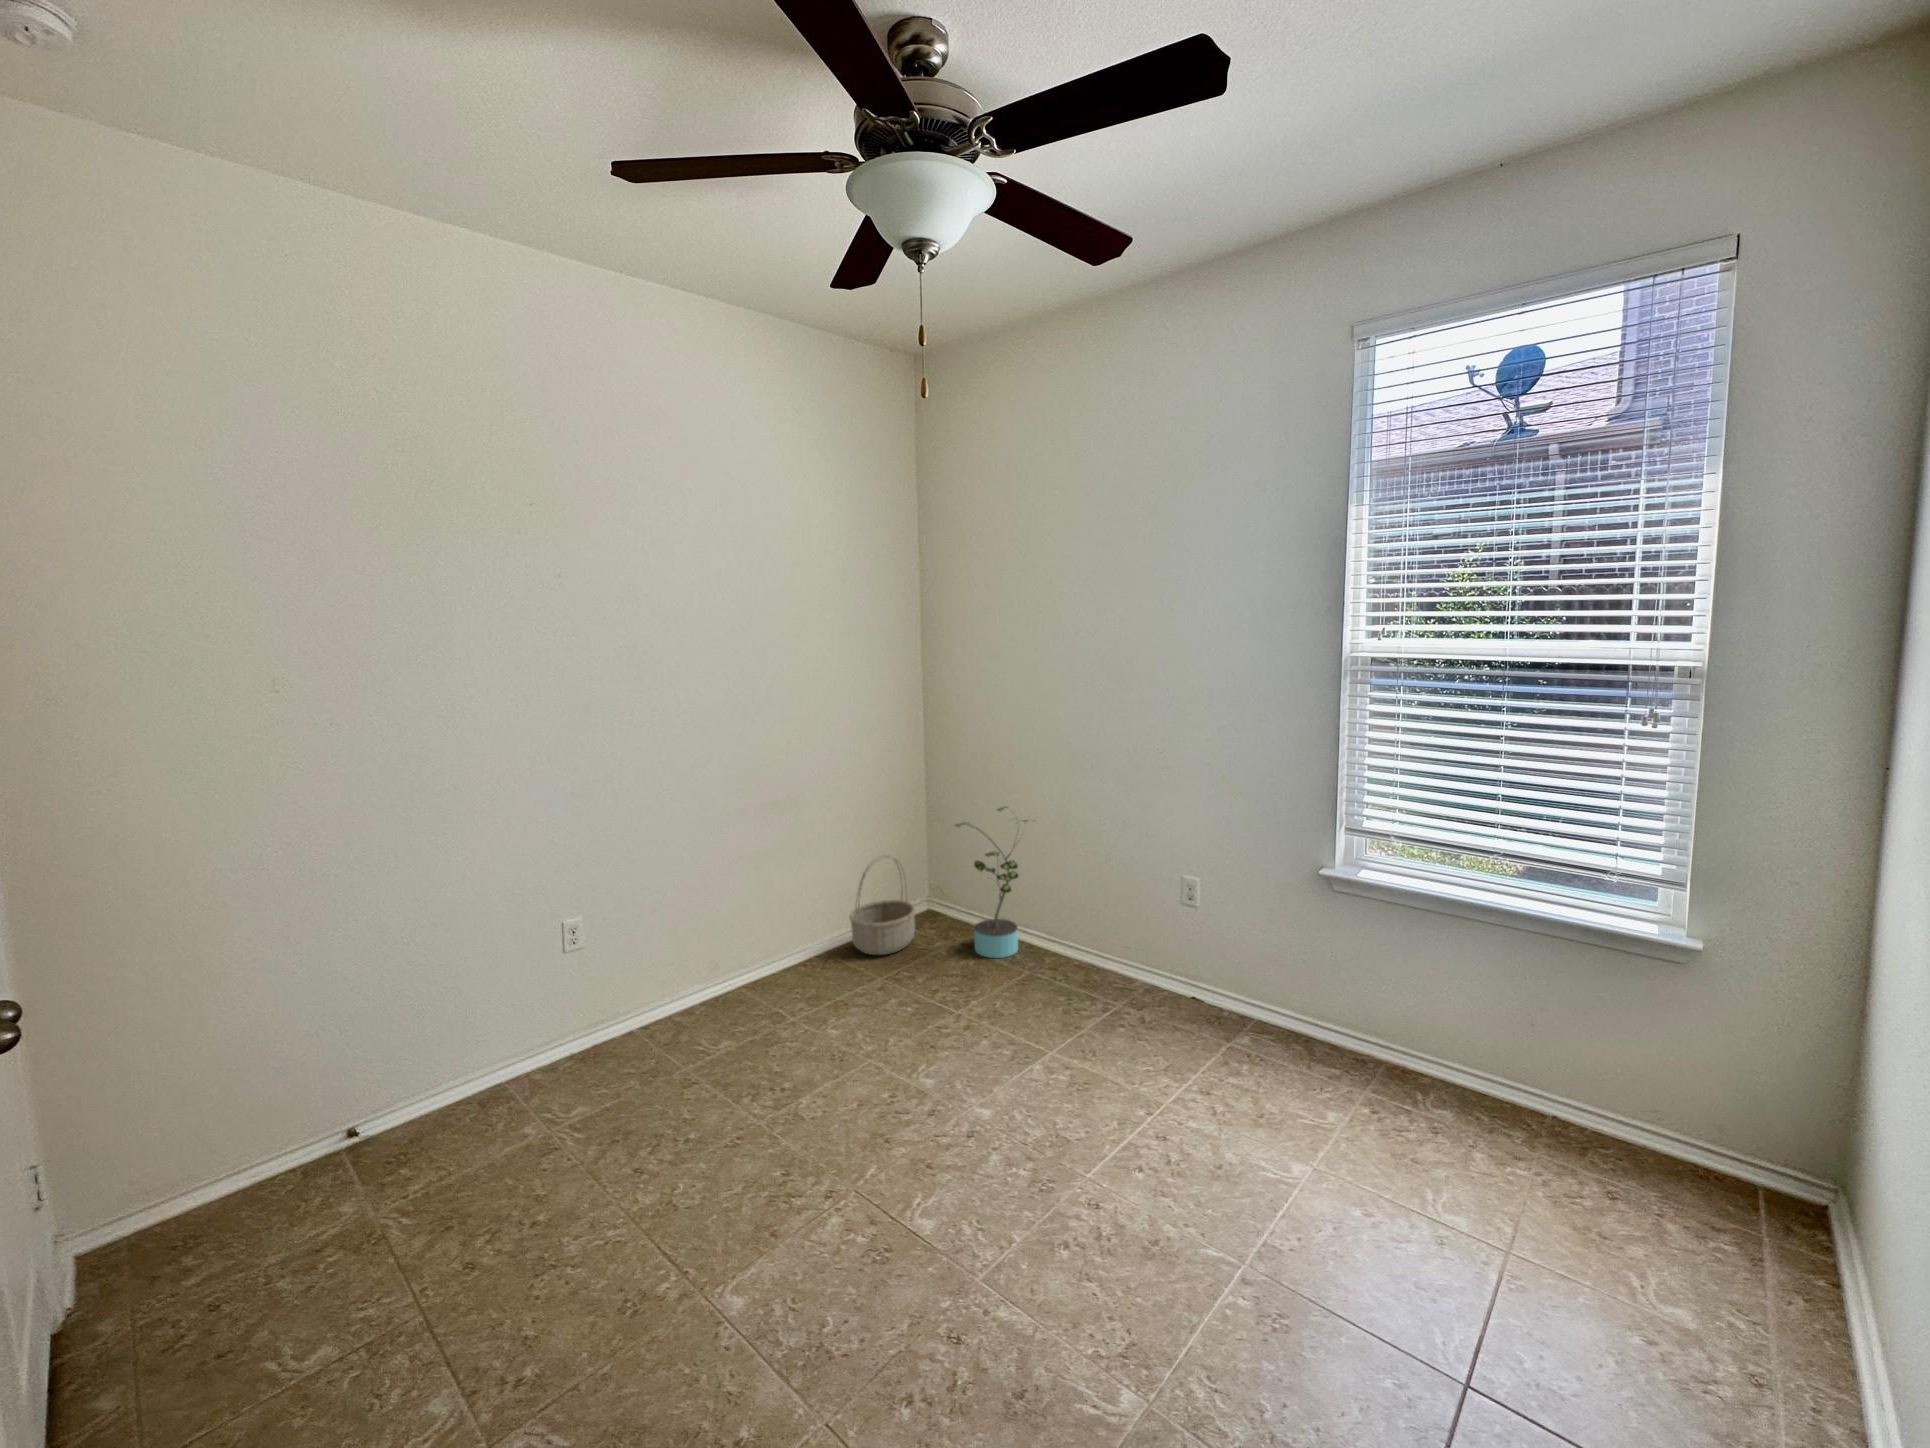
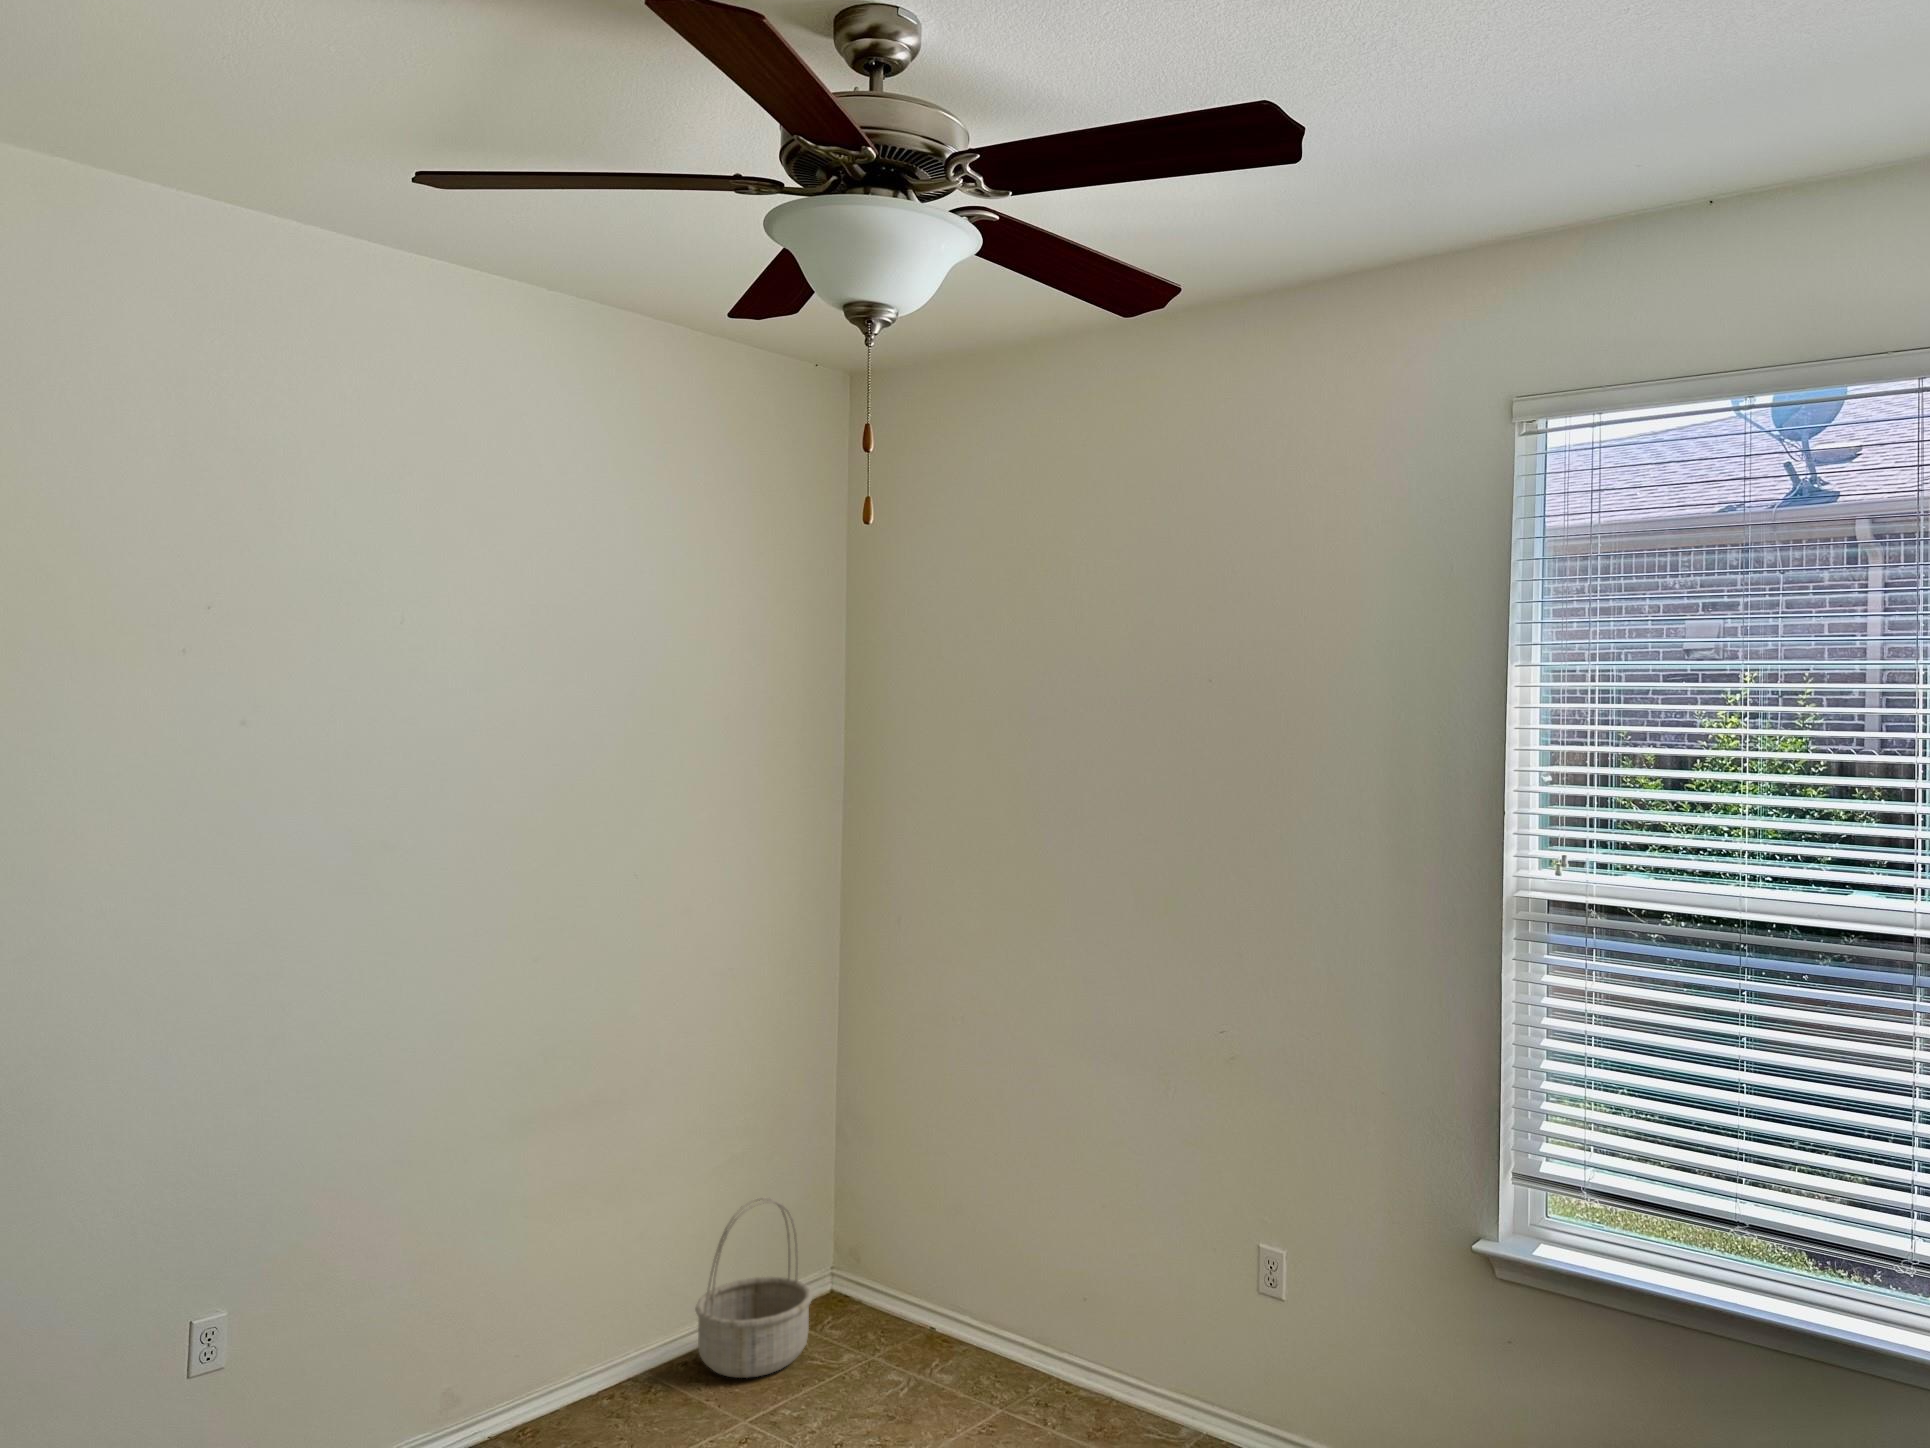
potted plant: present [956,807,1026,958] -> none [884,1115,1022,1385]

